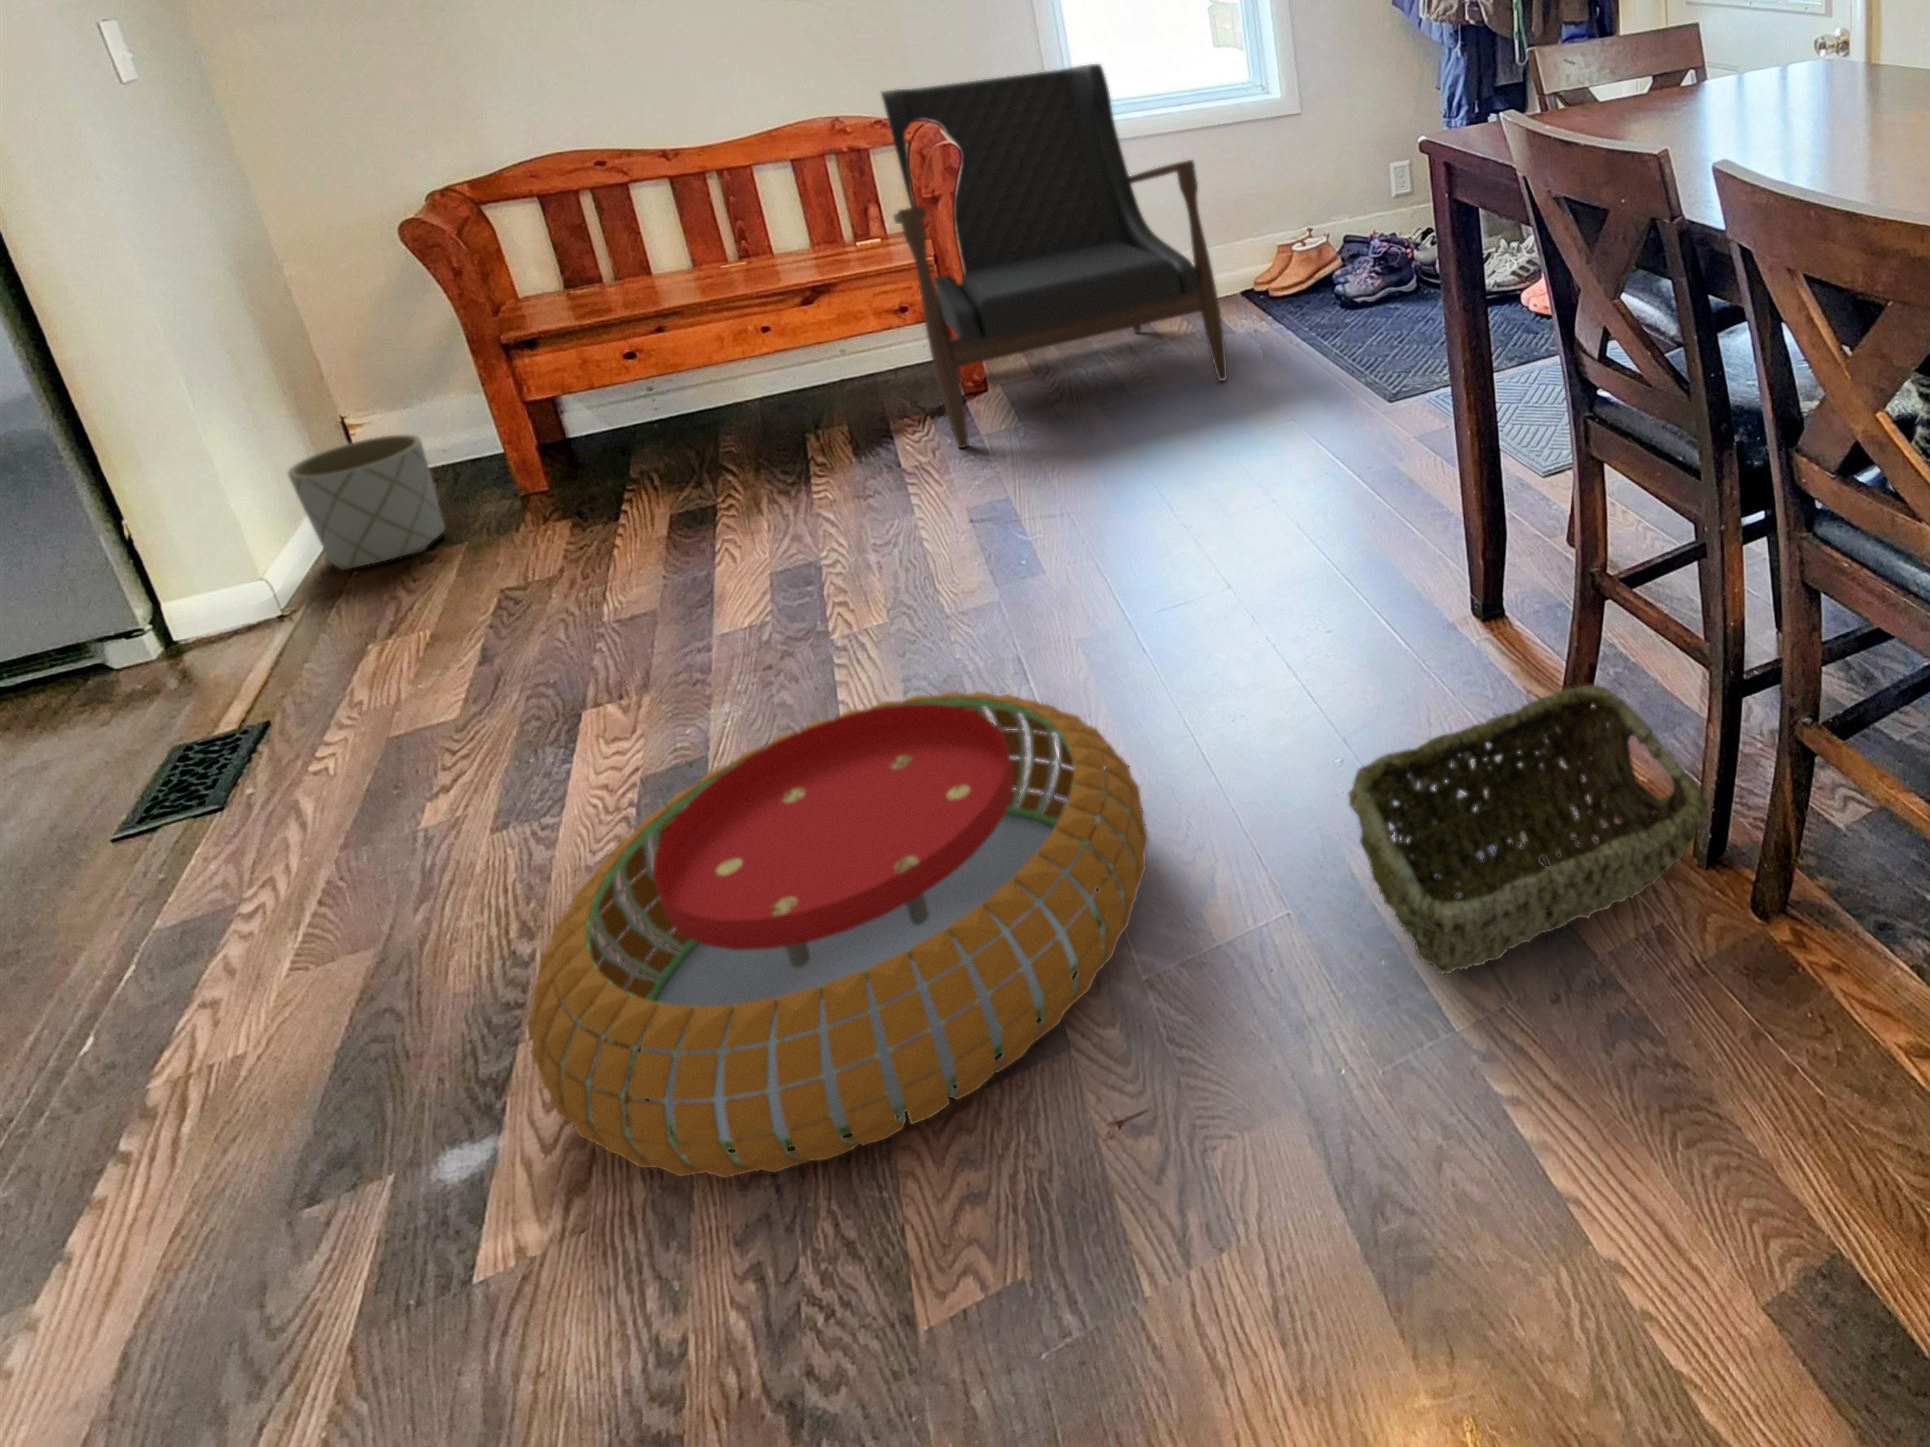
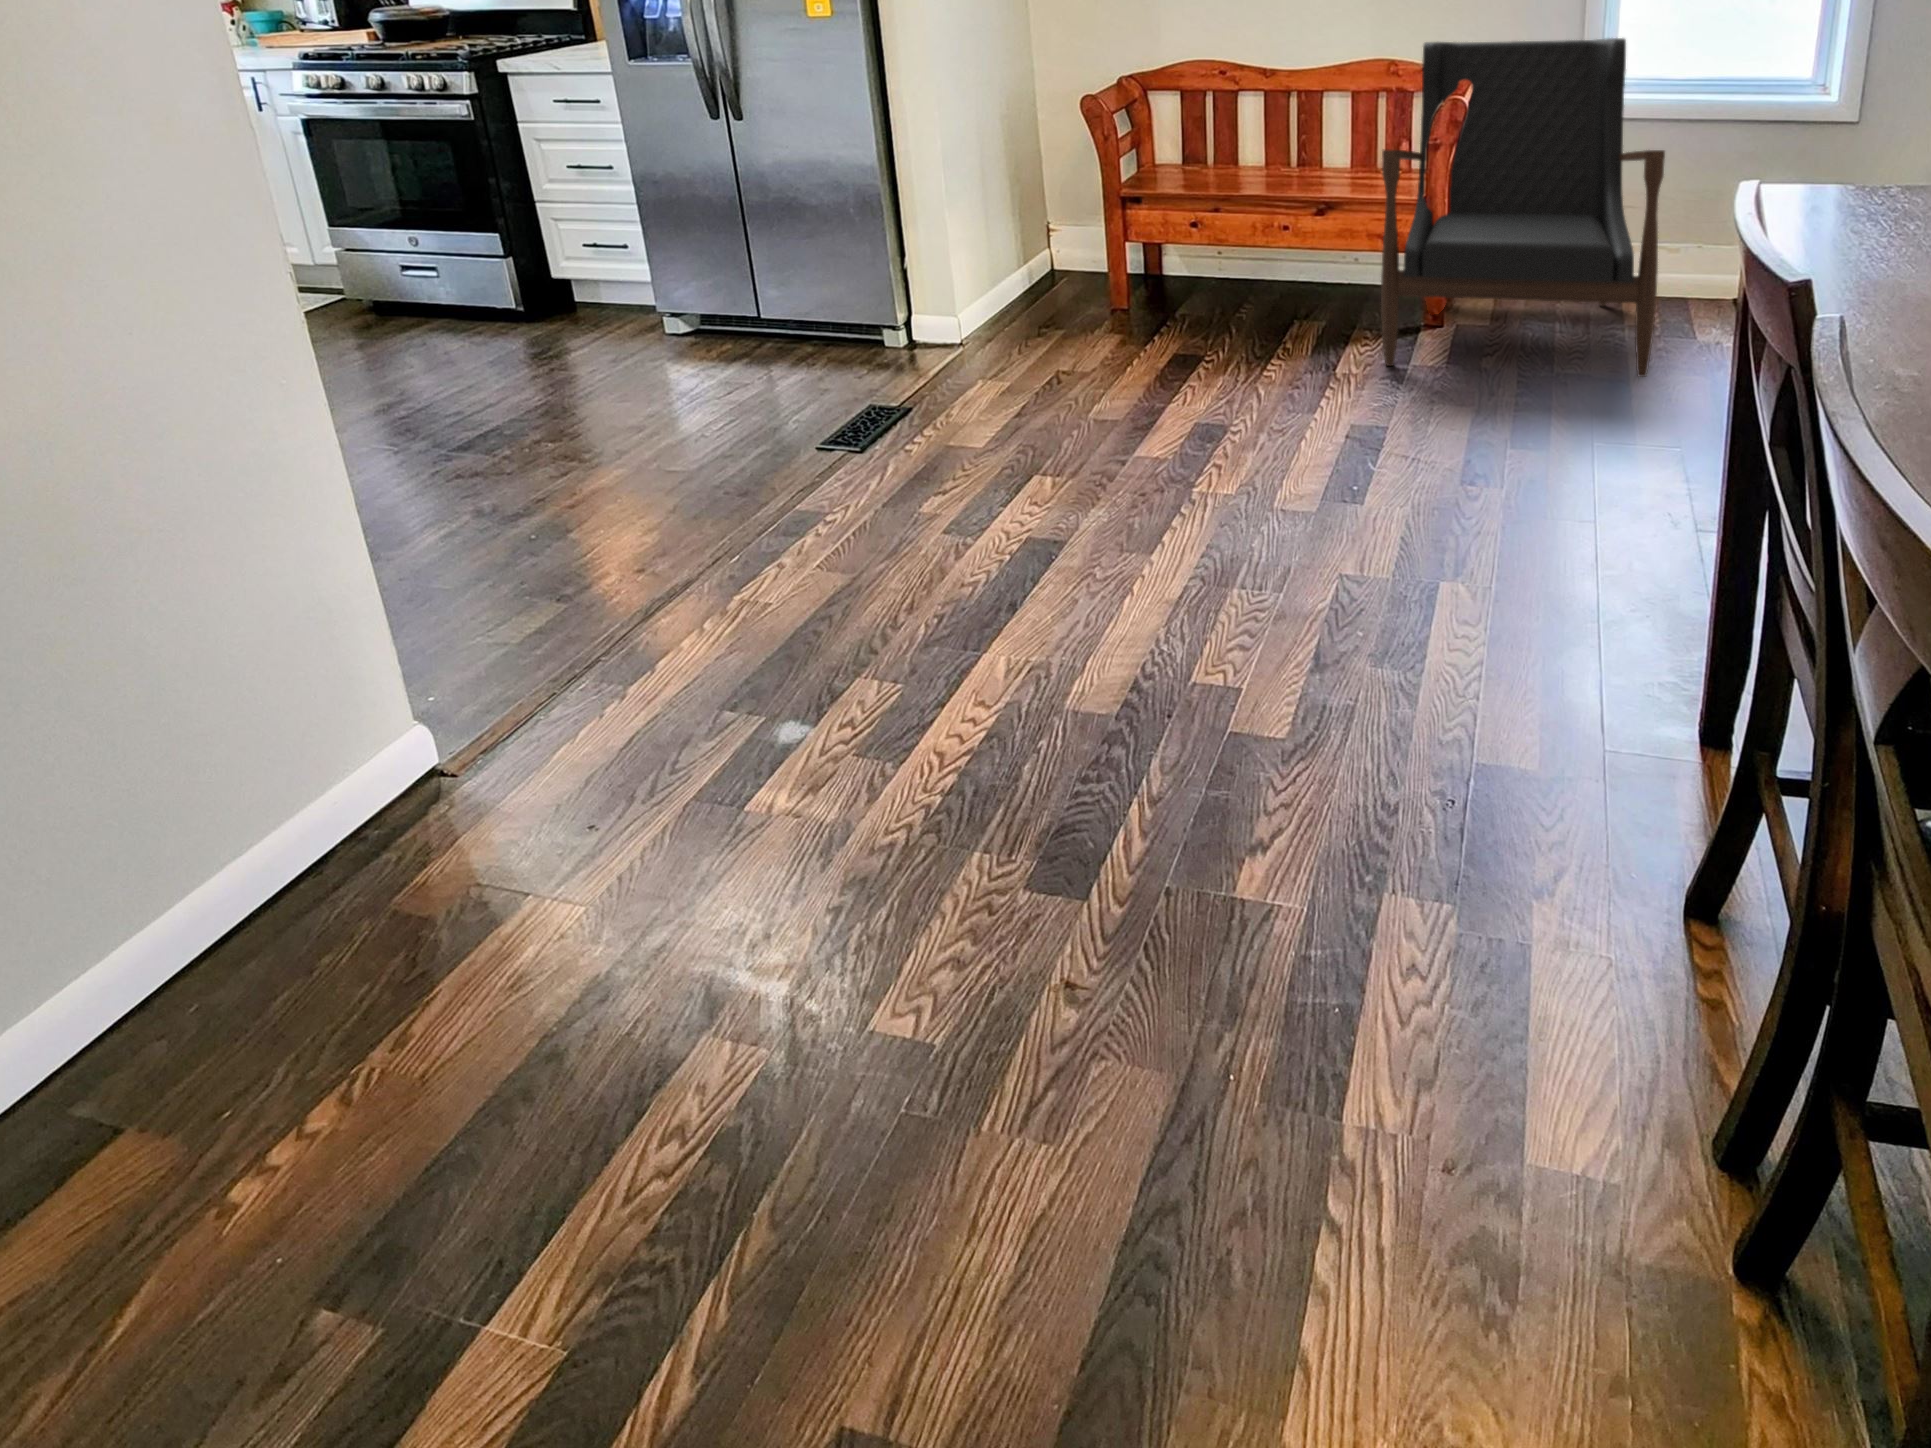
planter: present [288,435,444,570] -> none [996,241,1067,325]
woven basket: present [1349,685,1707,974] -> none [1326,816,1721,1141]
pouf: present [528,692,1148,1178] -> none [808,548,1254,886]

